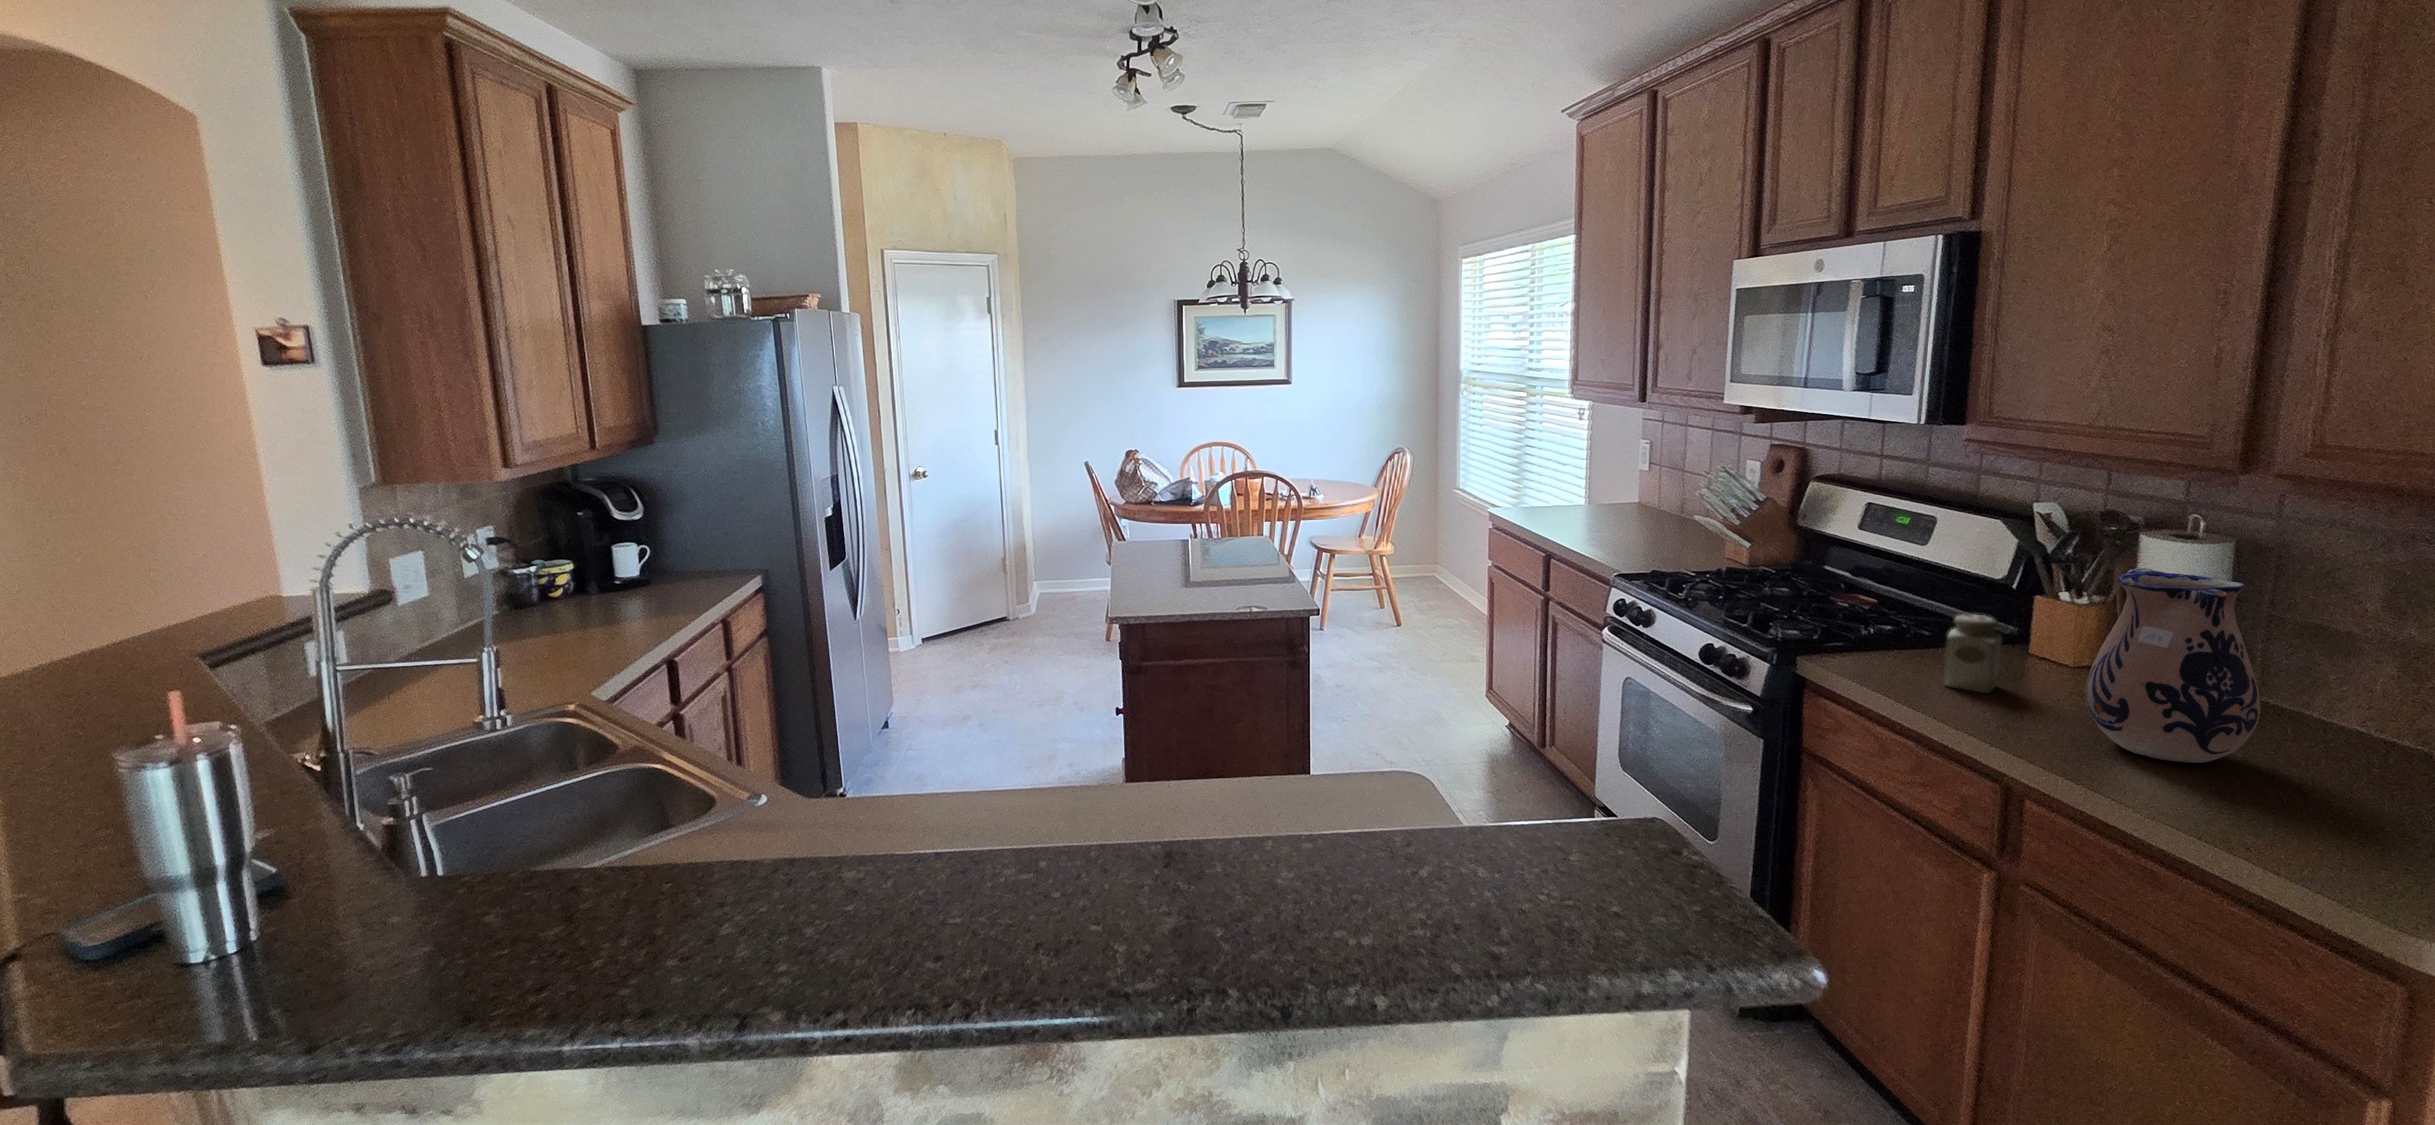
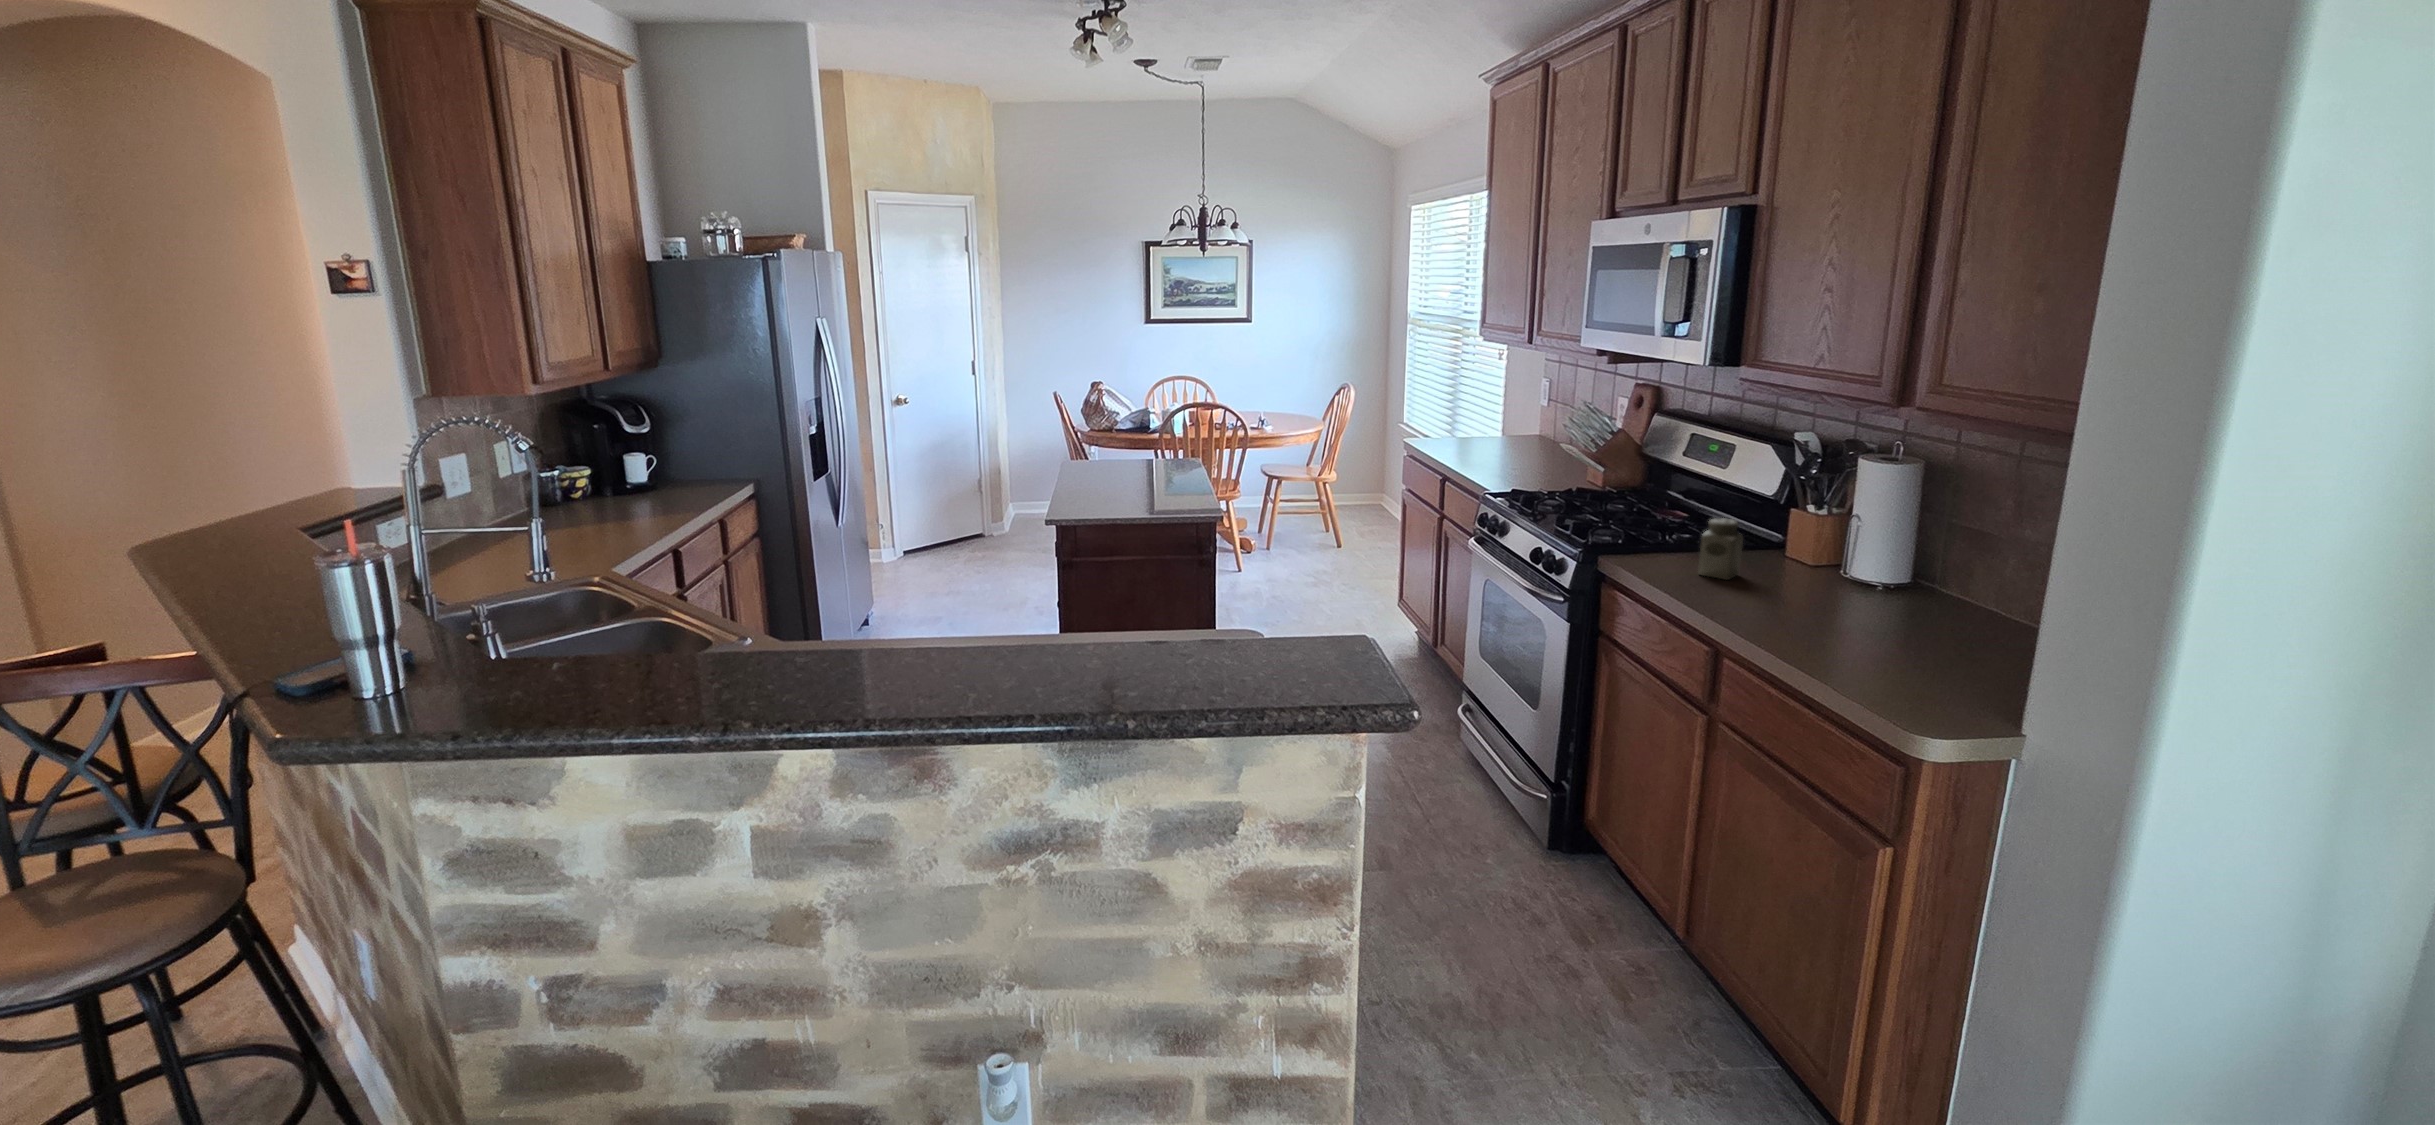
ceramic pitcher: present [2085,568,2260,763] -> none [1778,479,1891,625]

